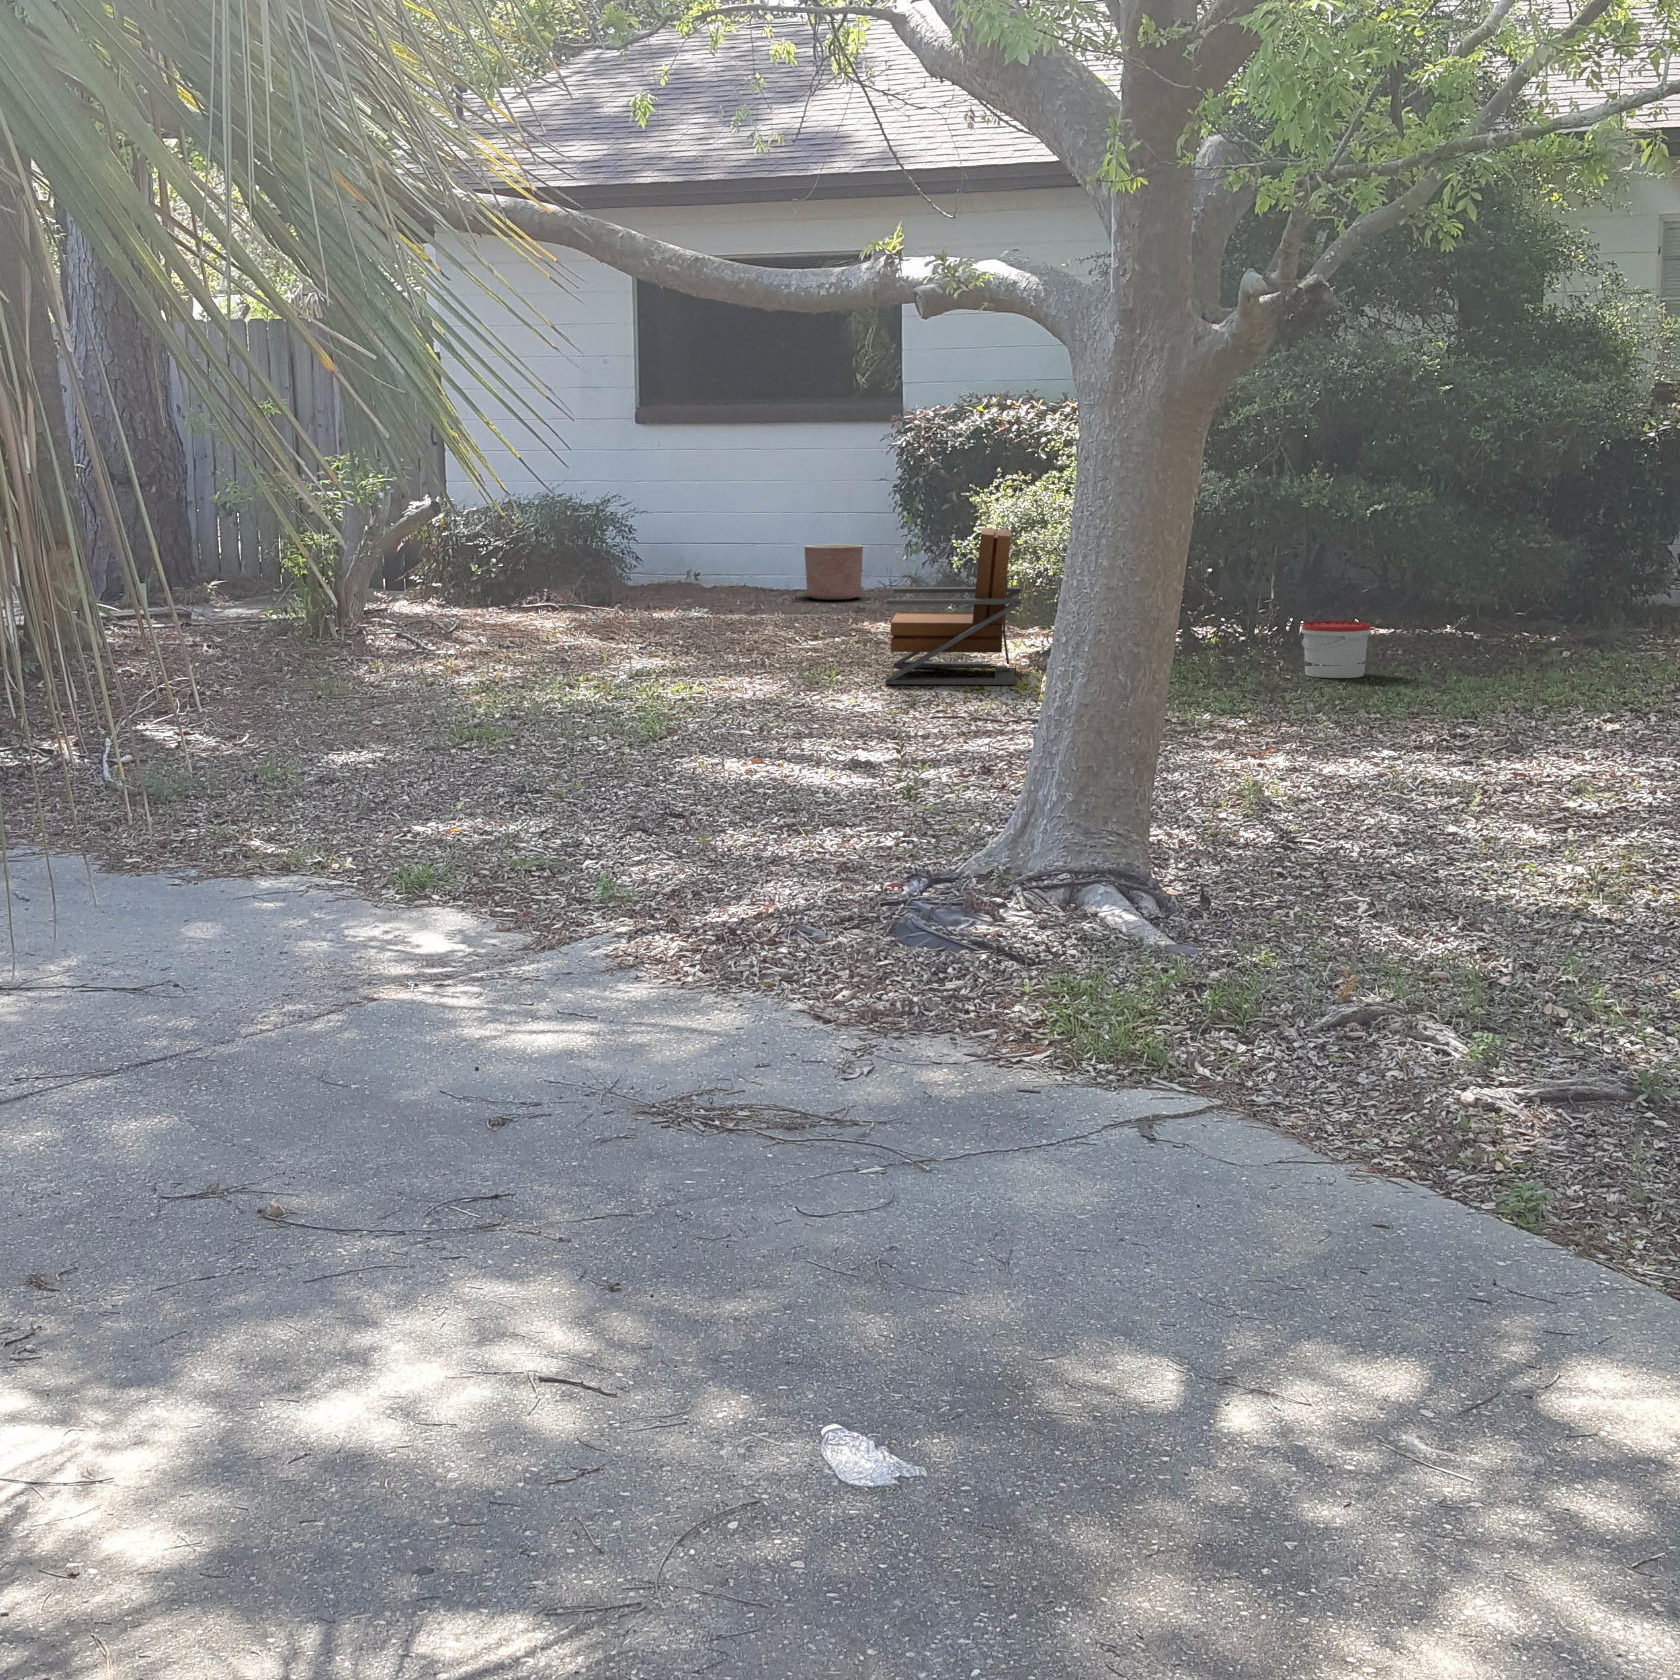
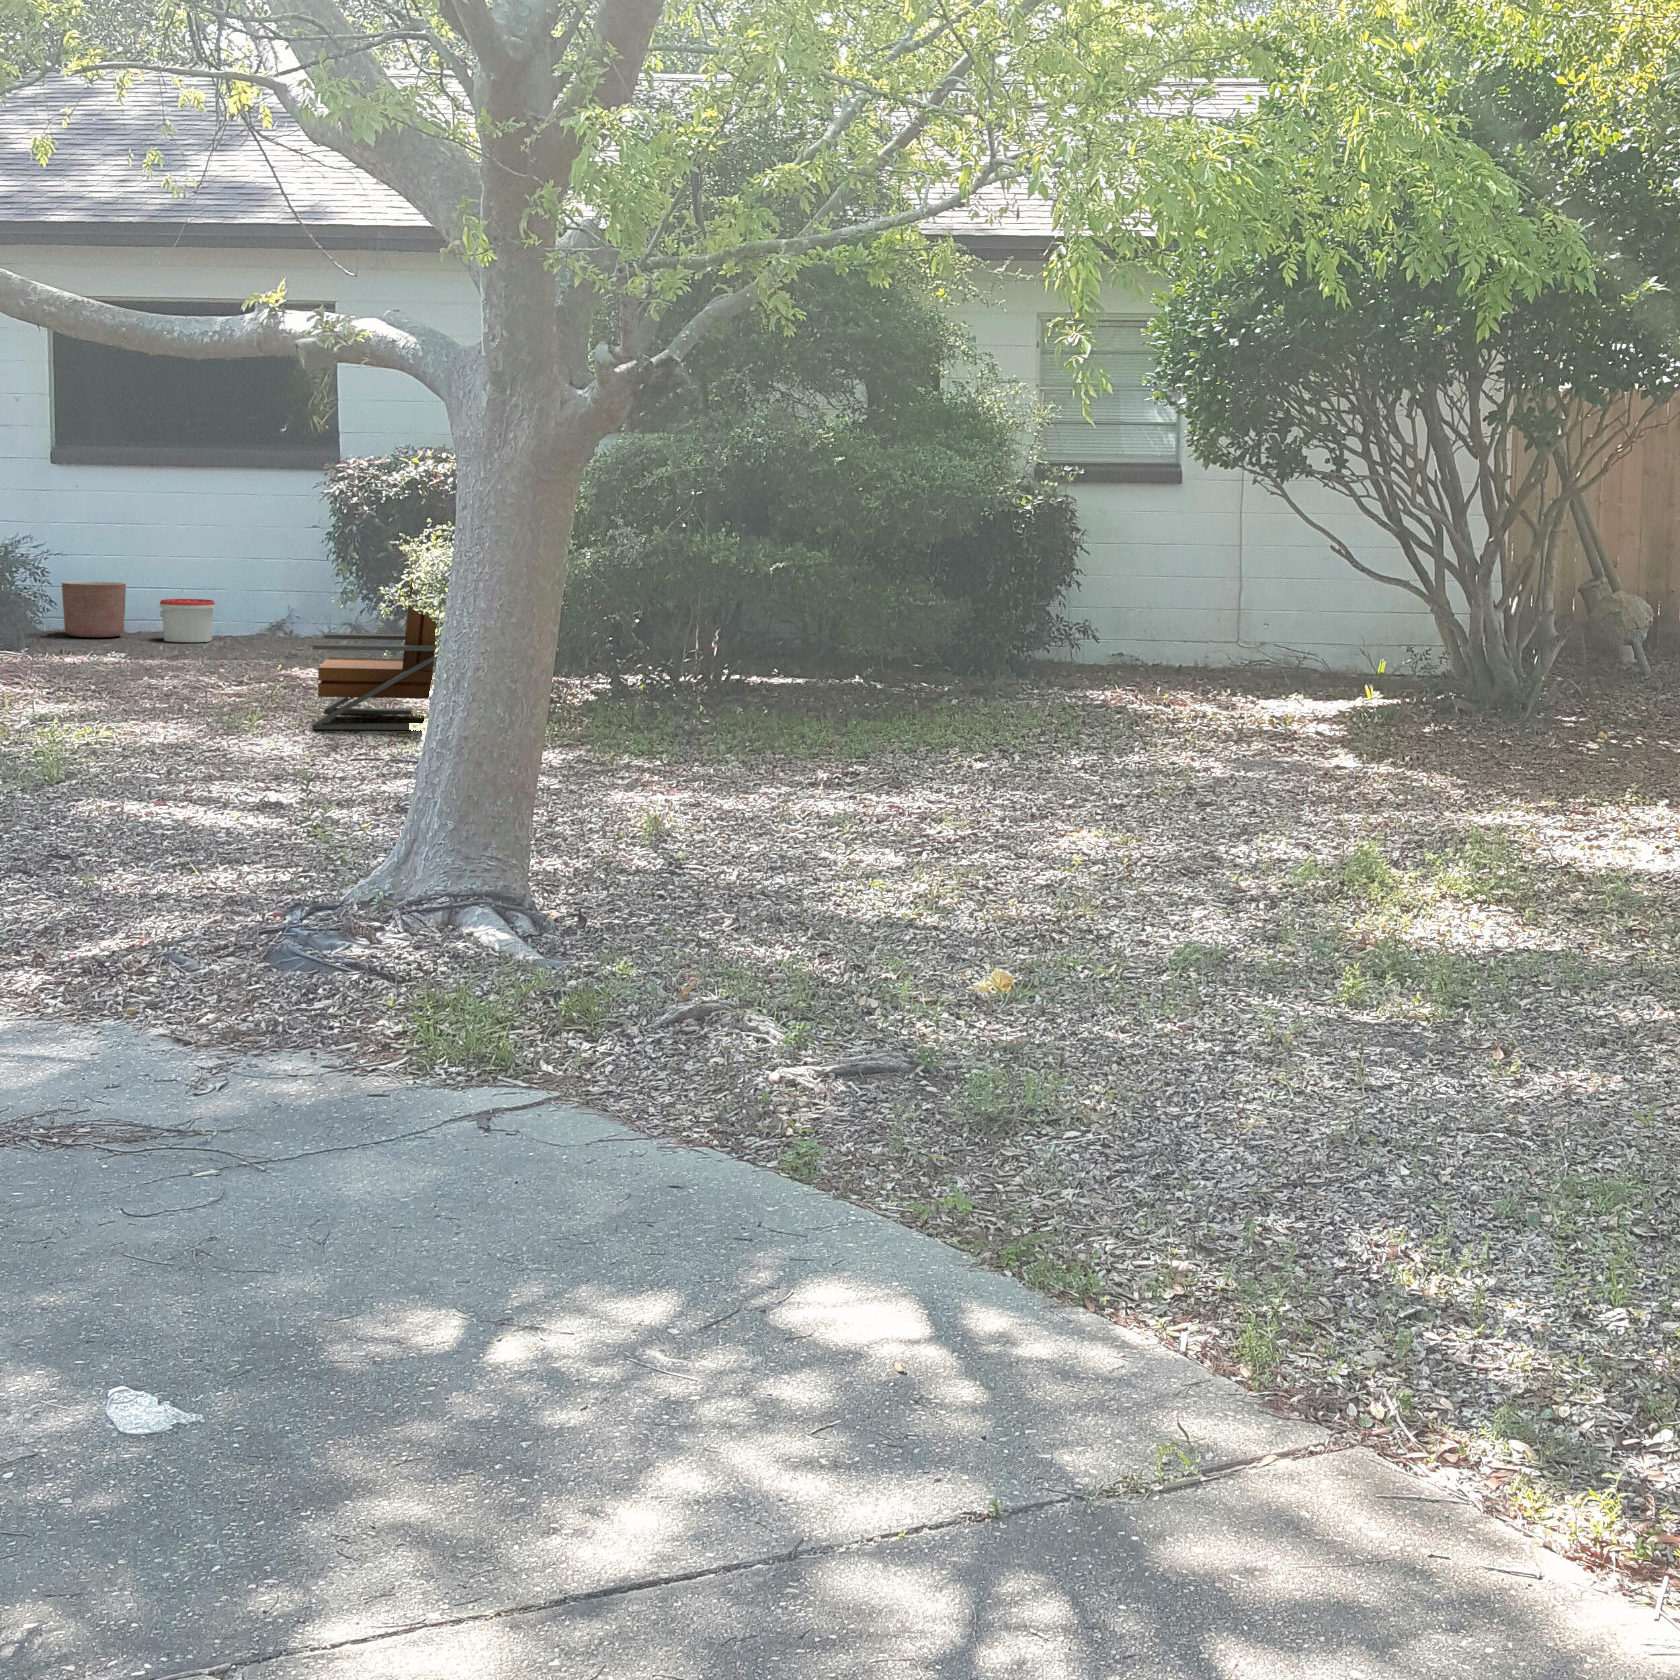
planter: present [805,544,863,600] -> present [62,581,126,637]
bucket: present [1302,621,1371,678] -> present [160,599,215,642]

